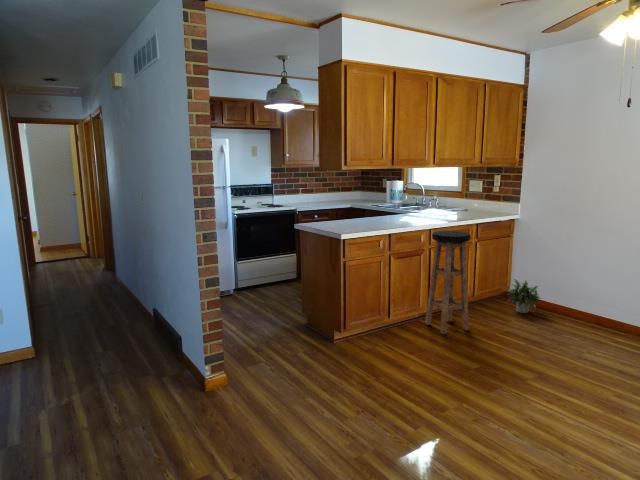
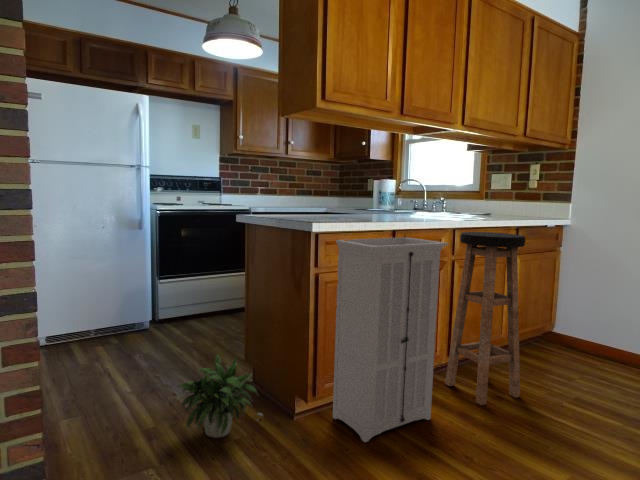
storage cabinet: none [355,236,419,351] -> present [333,236,448,442]
potted plant: present [508,279,540,313] -> present [179,354,263,438]

